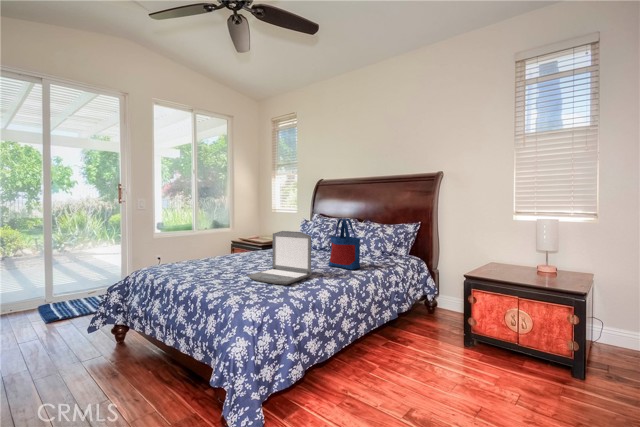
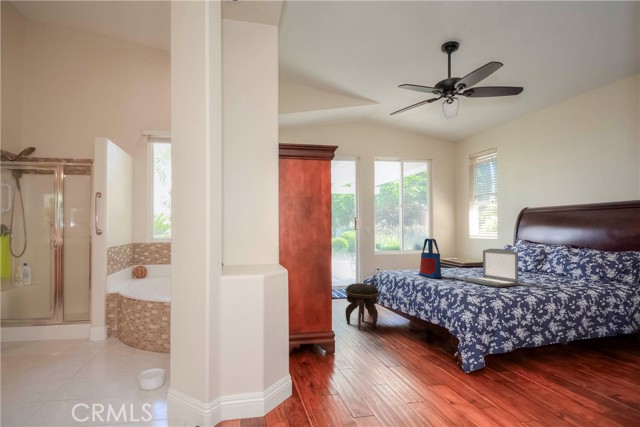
tote bag: present [328,219,361,270] -> present [419,239,442,278]
footstool: none [53,298,121,381] -> present [345,283,378,329]

